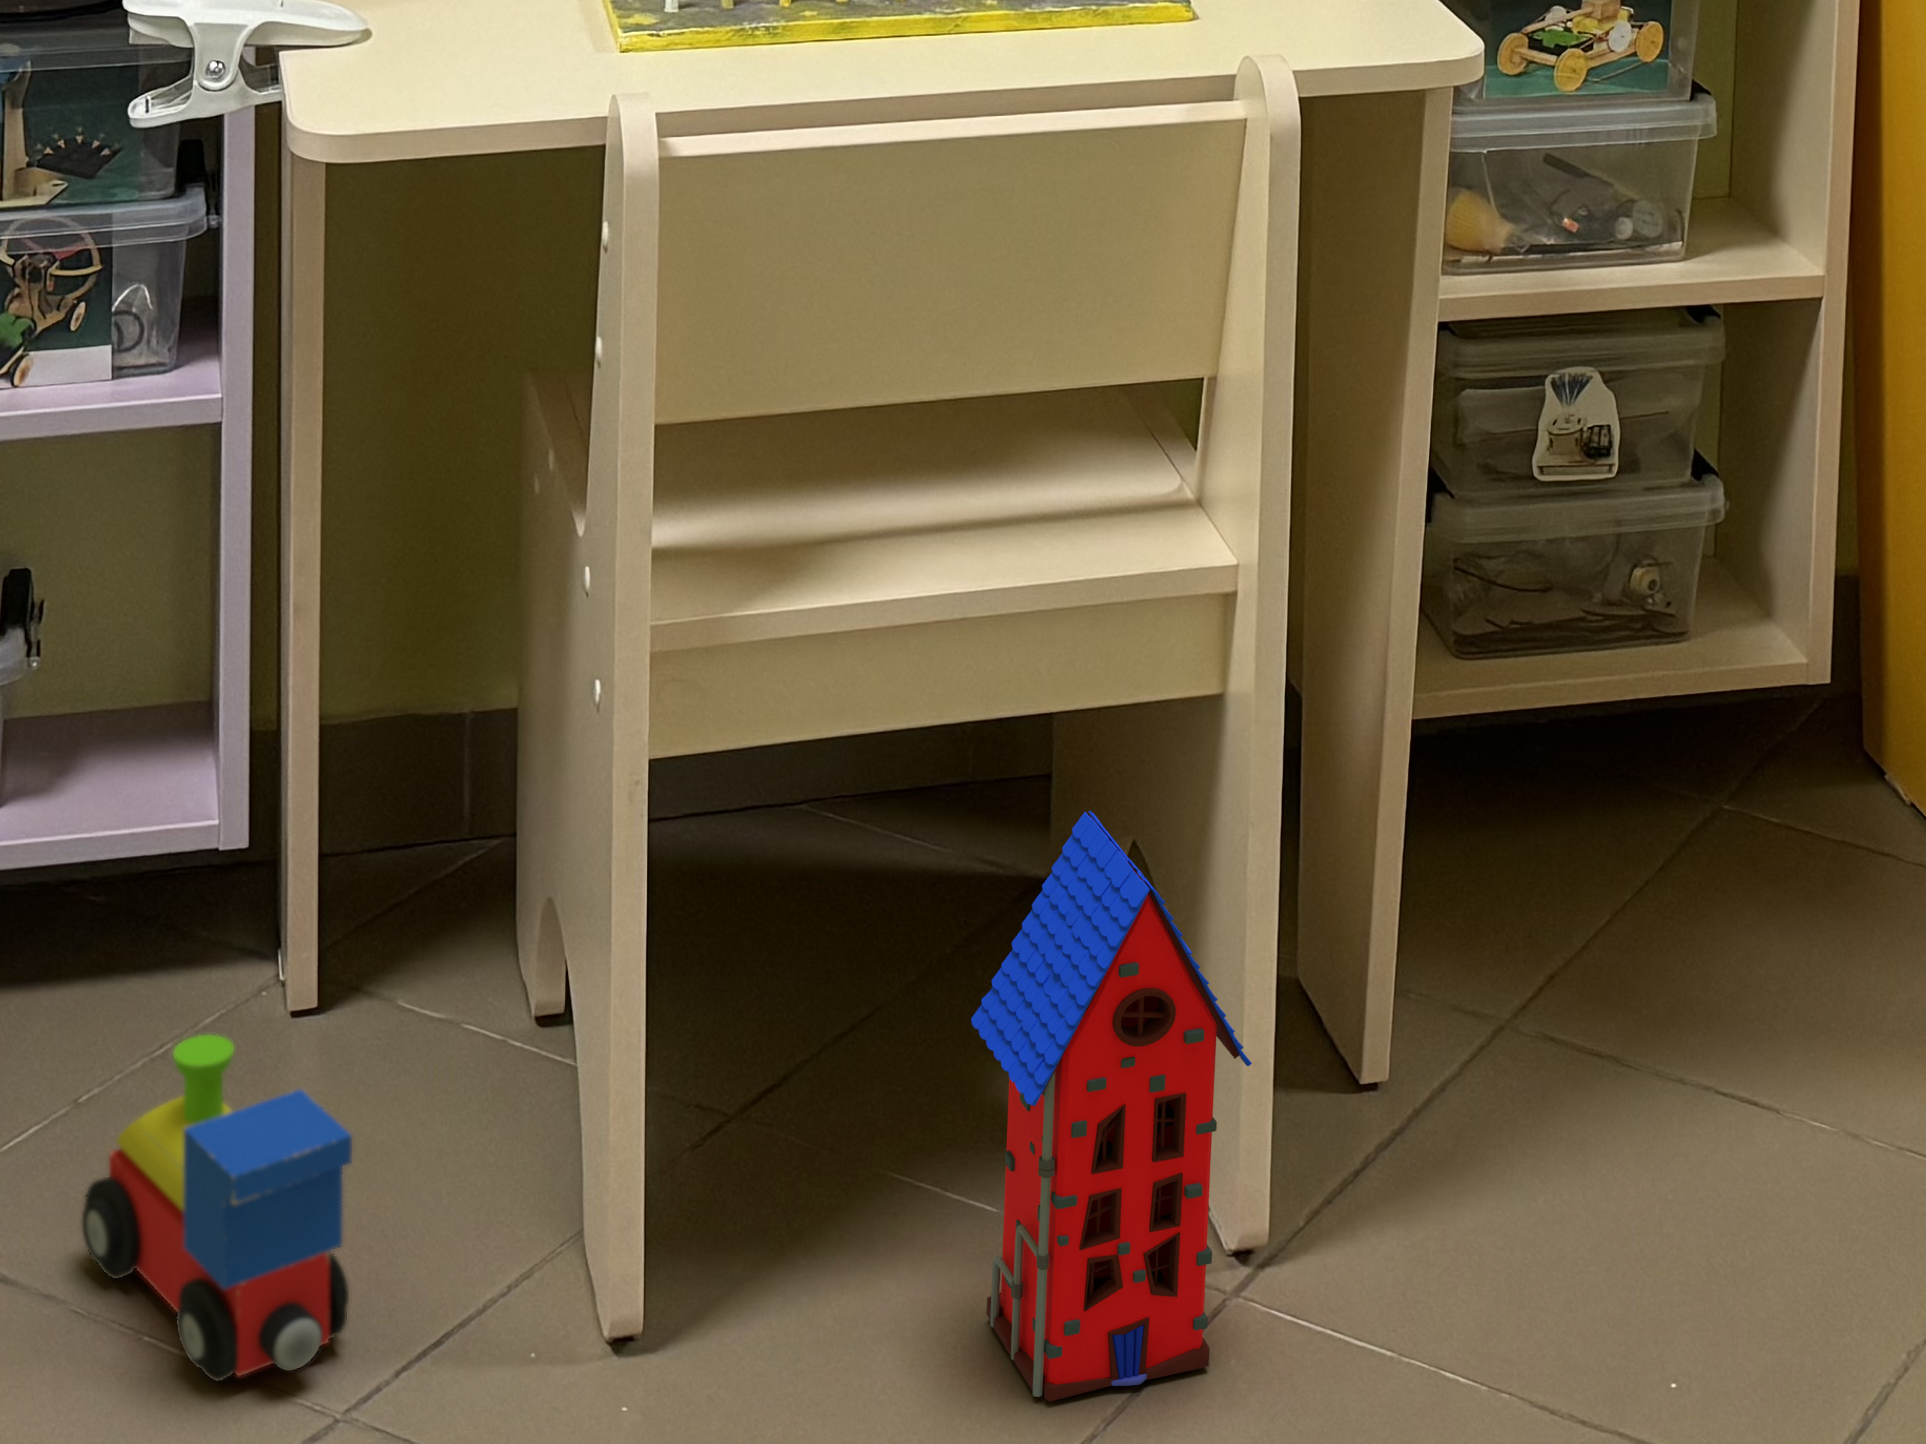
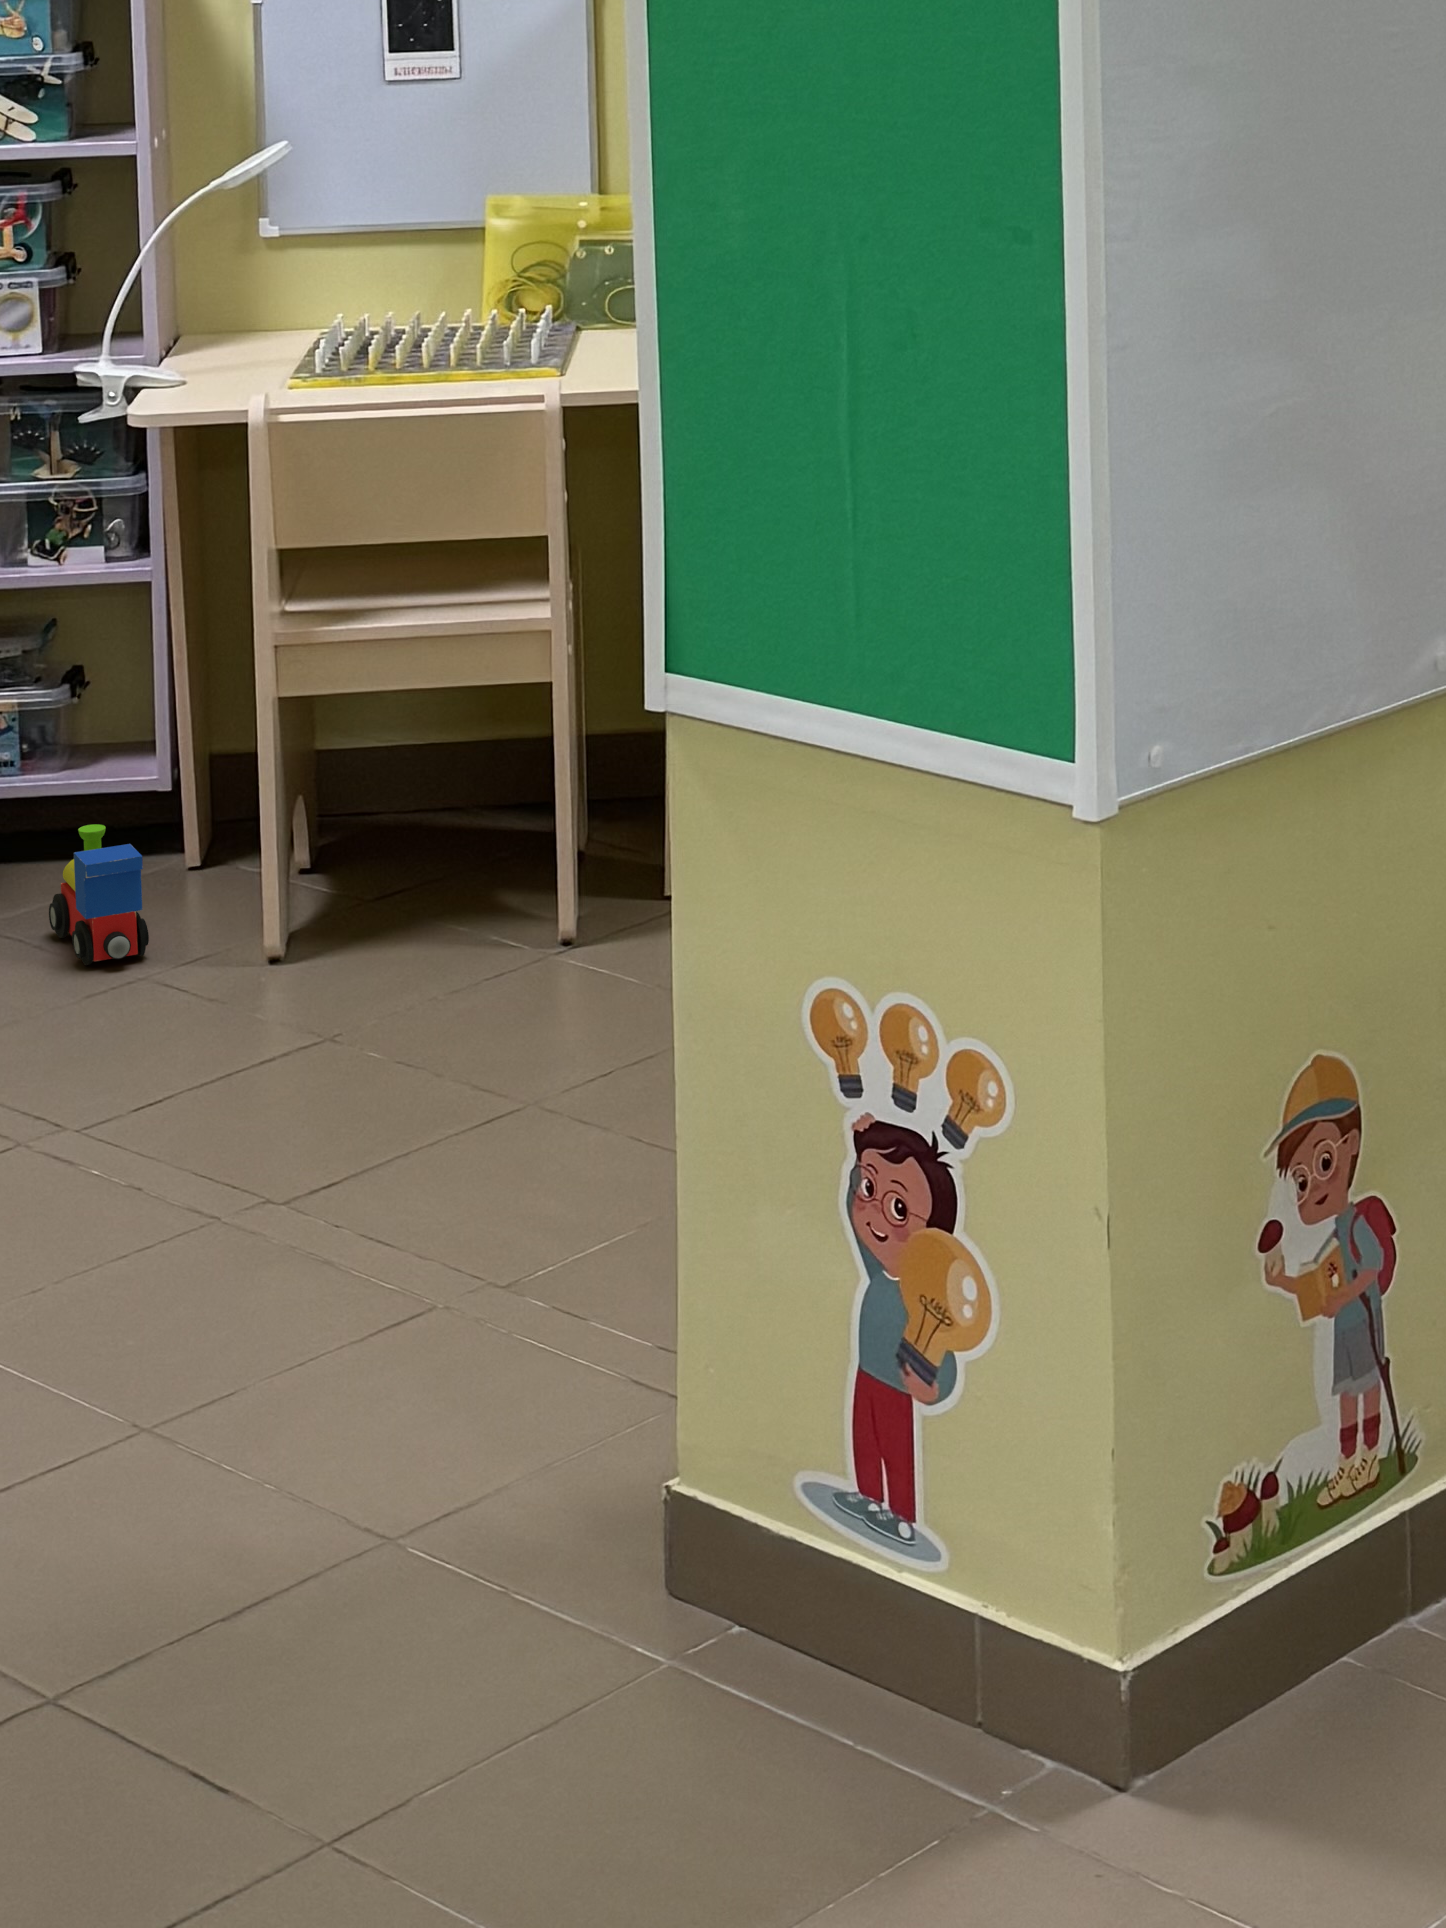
toy house: present [971,811,1252,1401] -> none [413,722,526,983]

